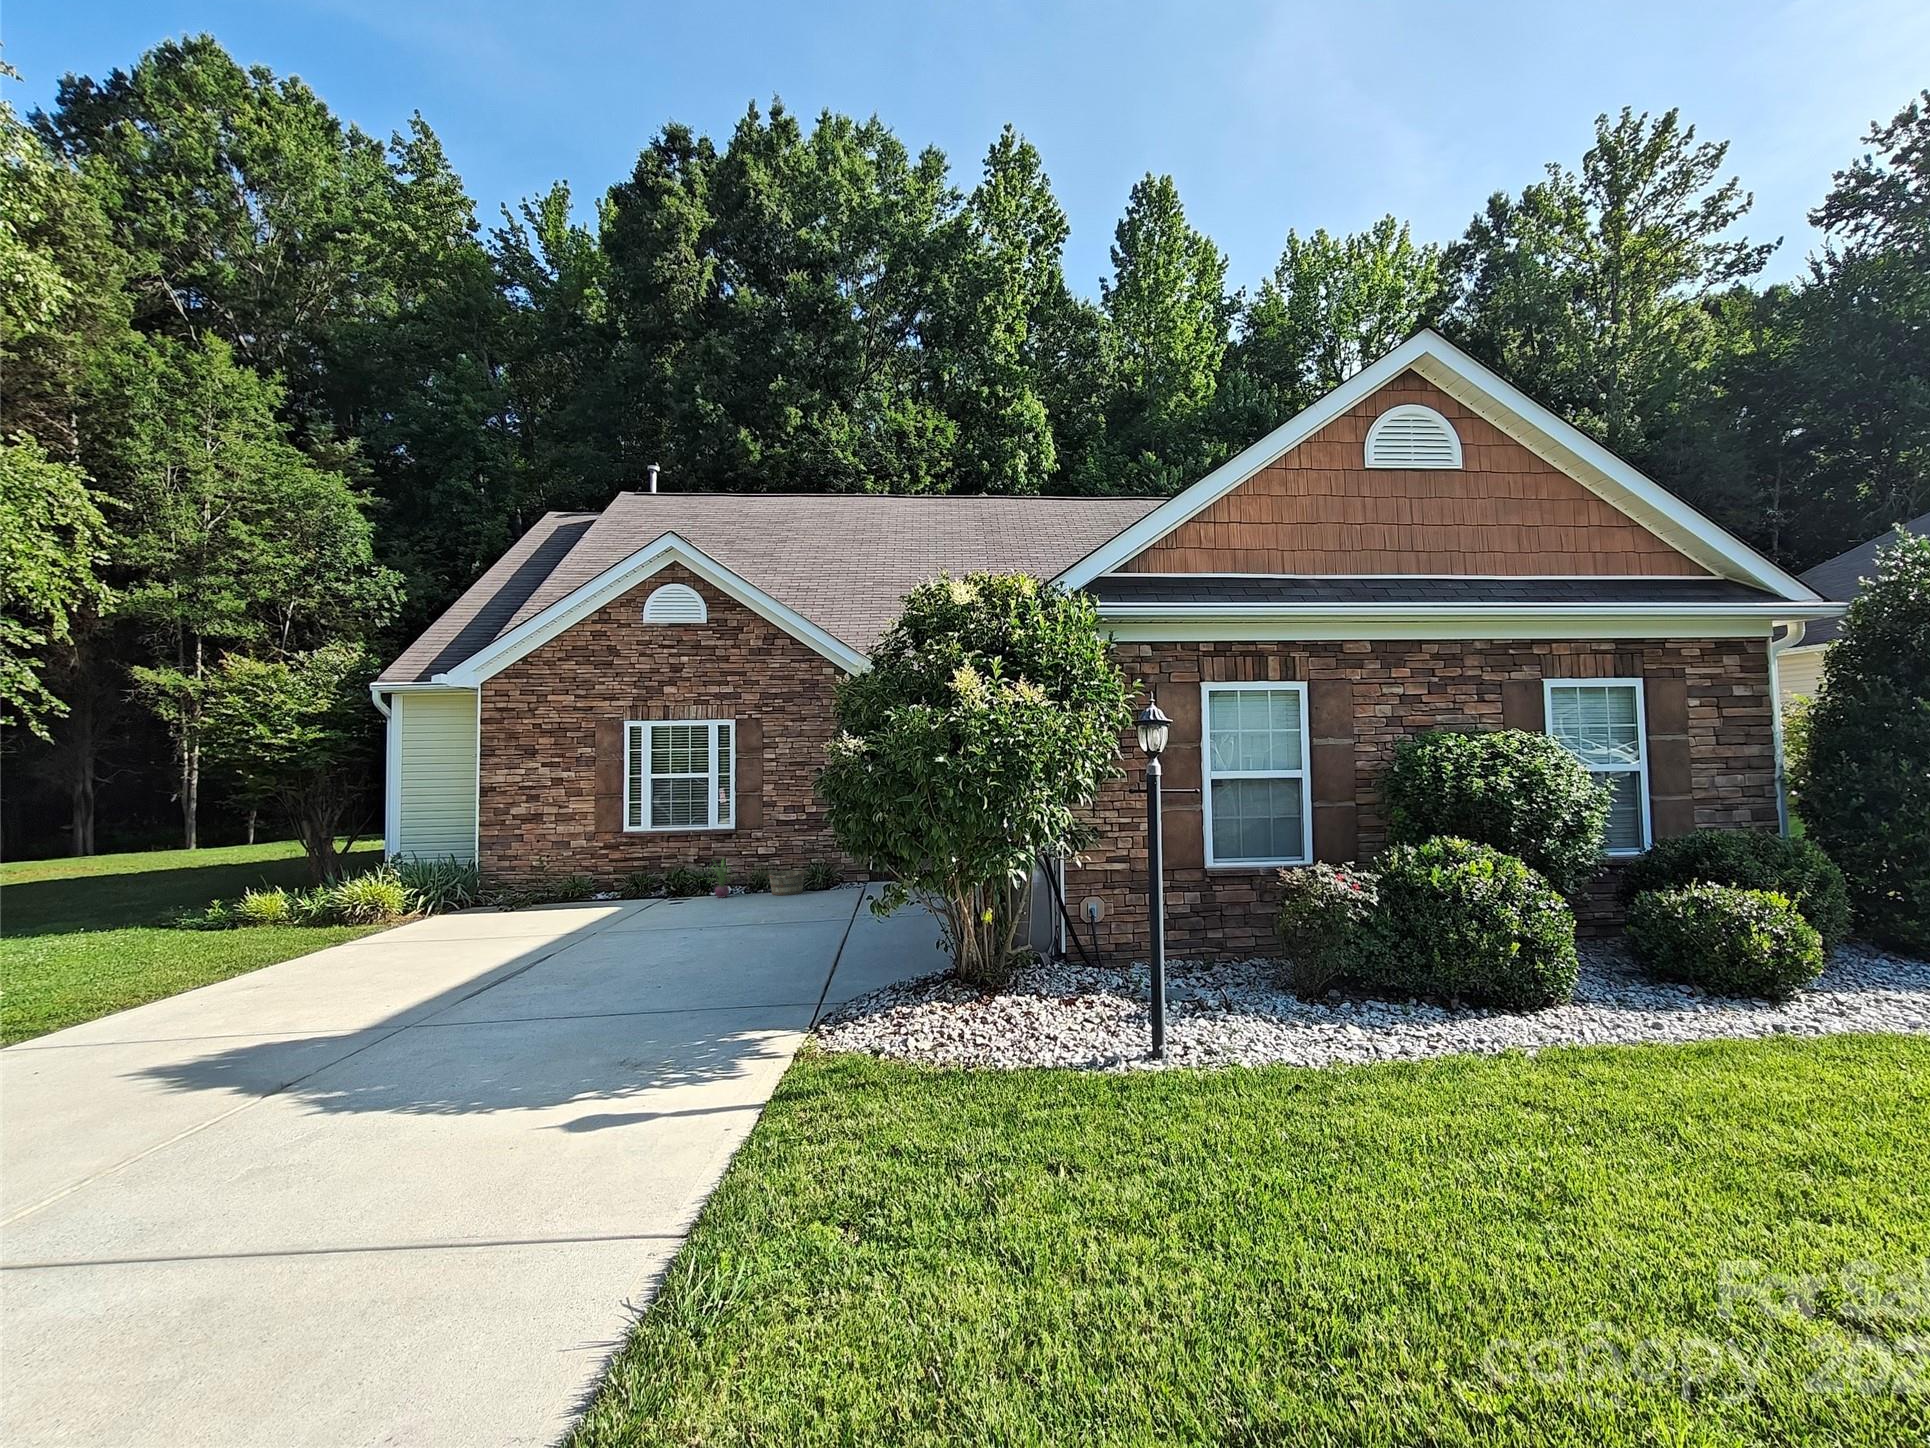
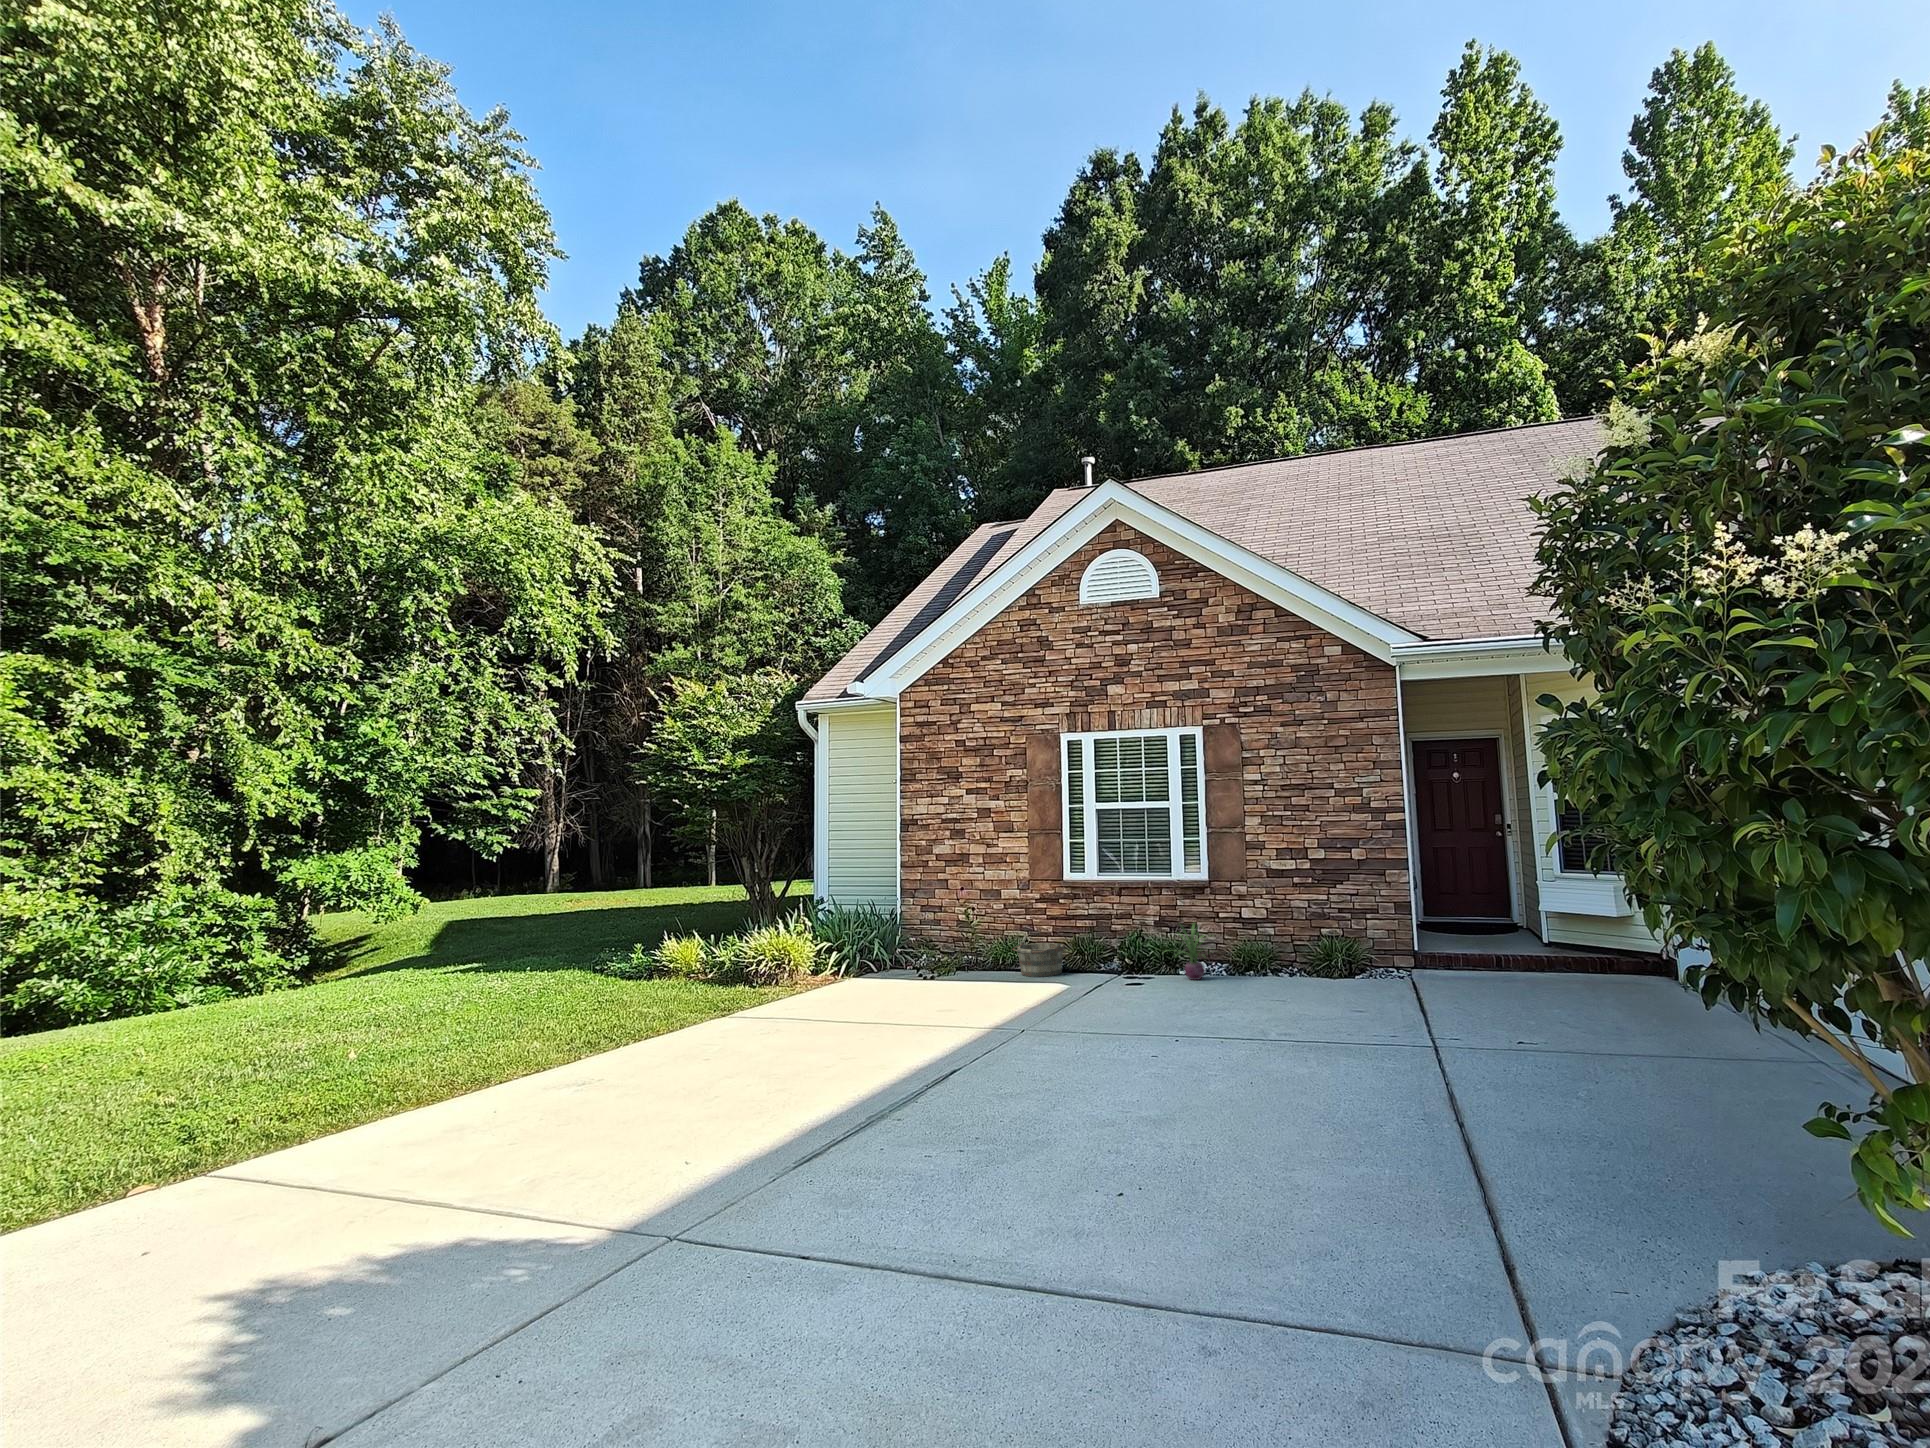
bucket: present [767,870,805,895] -> present [1013,941,1064,977]

